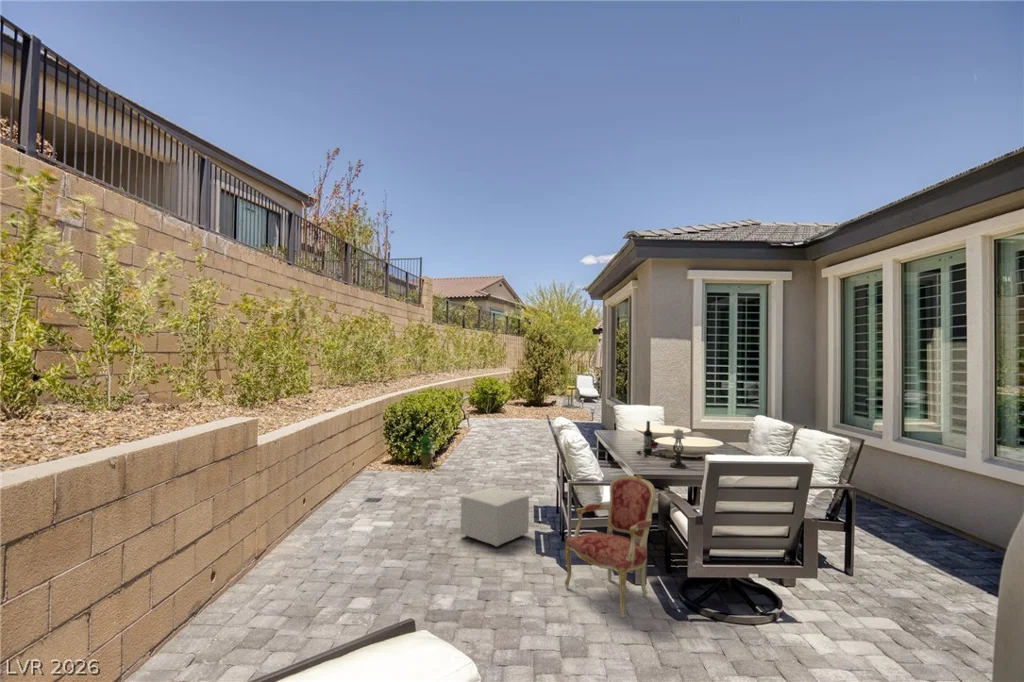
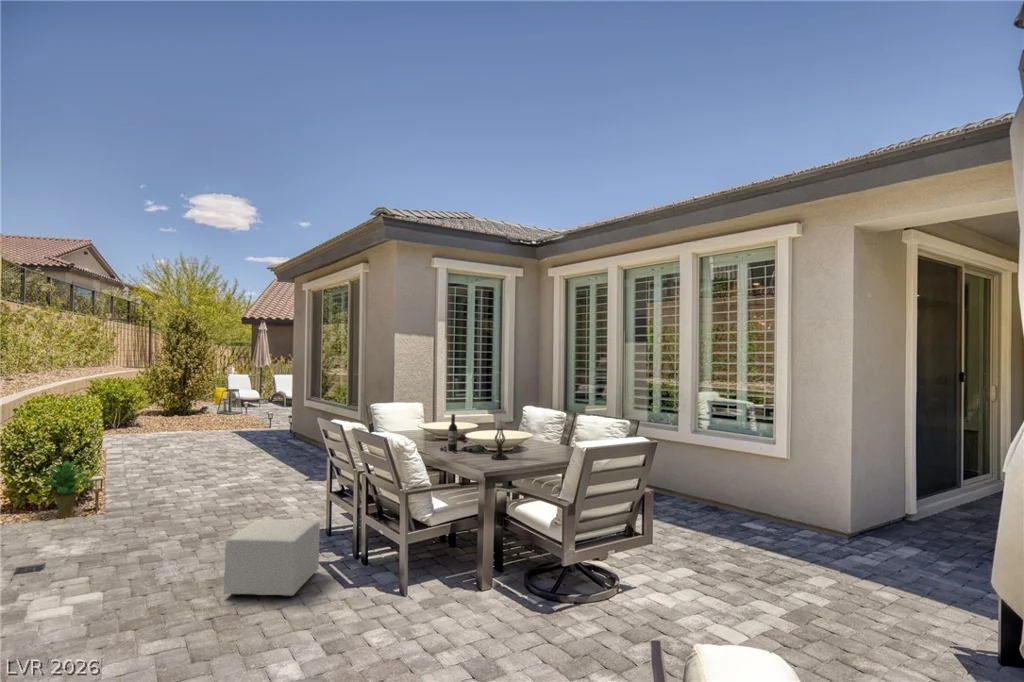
armchair: present [564,475,656,618] -> none [417,471,514,630]

